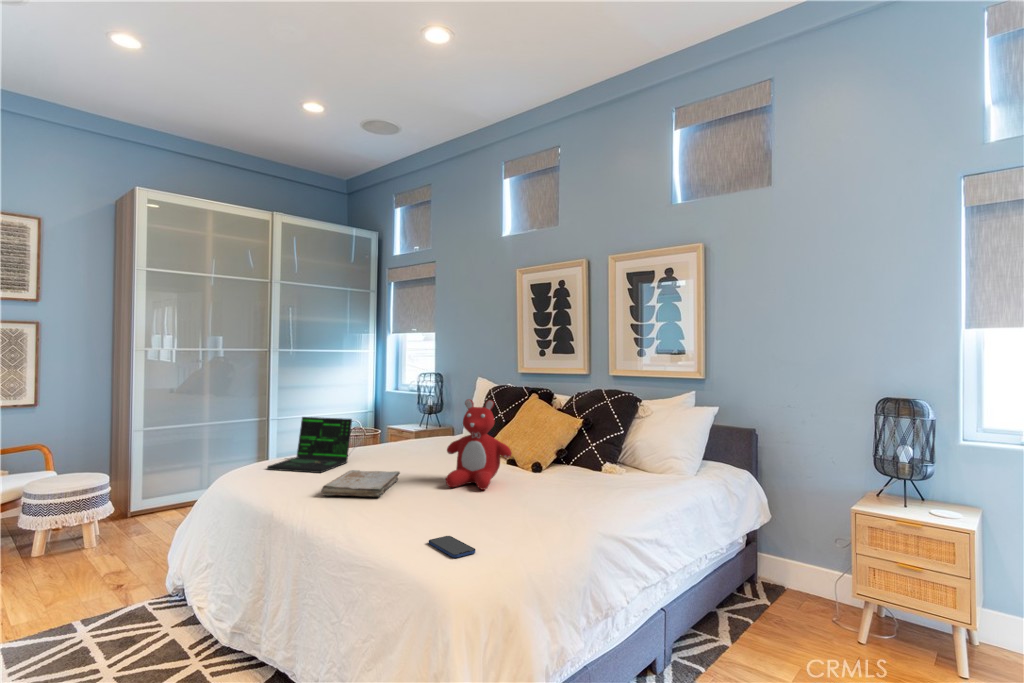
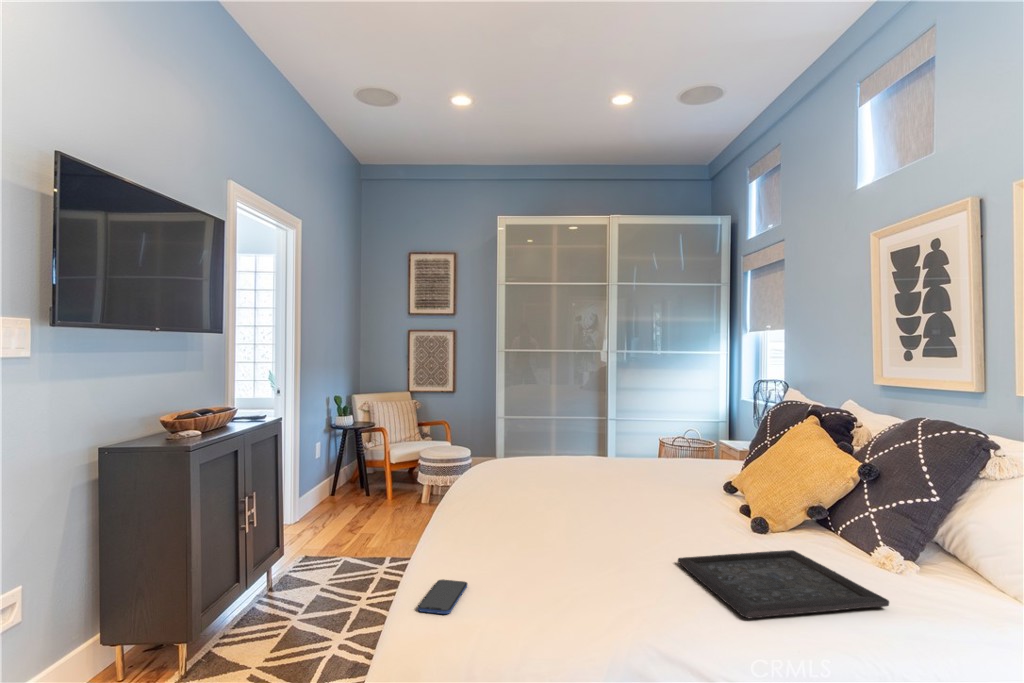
teddy bear: present [446,399,512,490] -> none [600,415,692,539]
laptop: present [267,417,352,473] -> none [499,419,589,479]
book: present [321,470,400,497] -> none [476,481,577,516]
tray: none [529,475,636,506] -> present [678,550,889,619]

